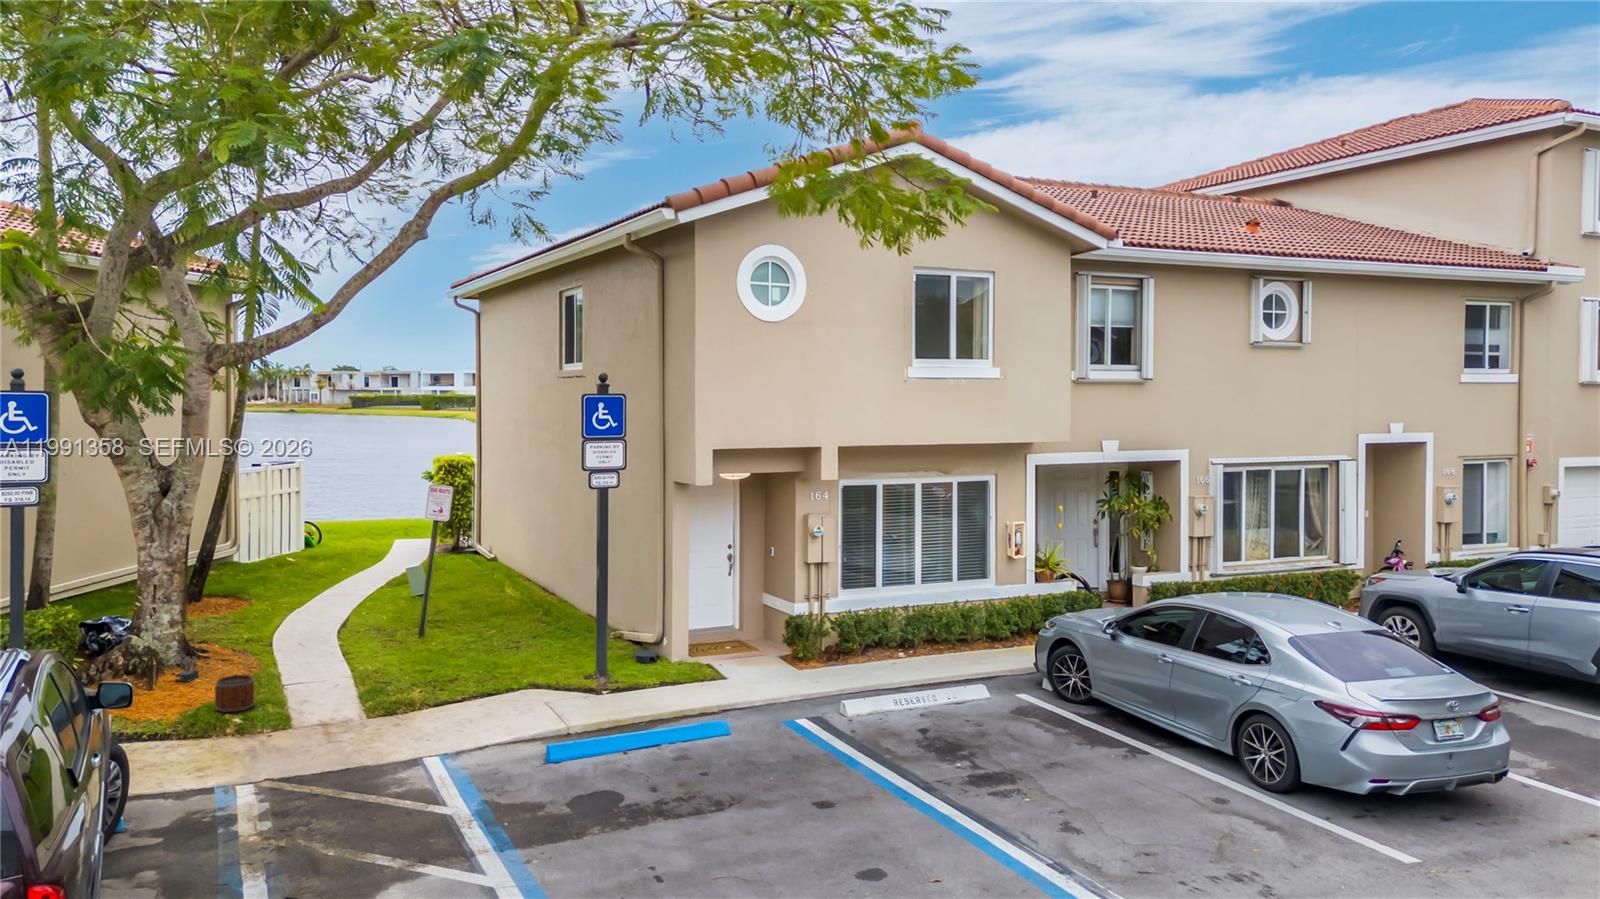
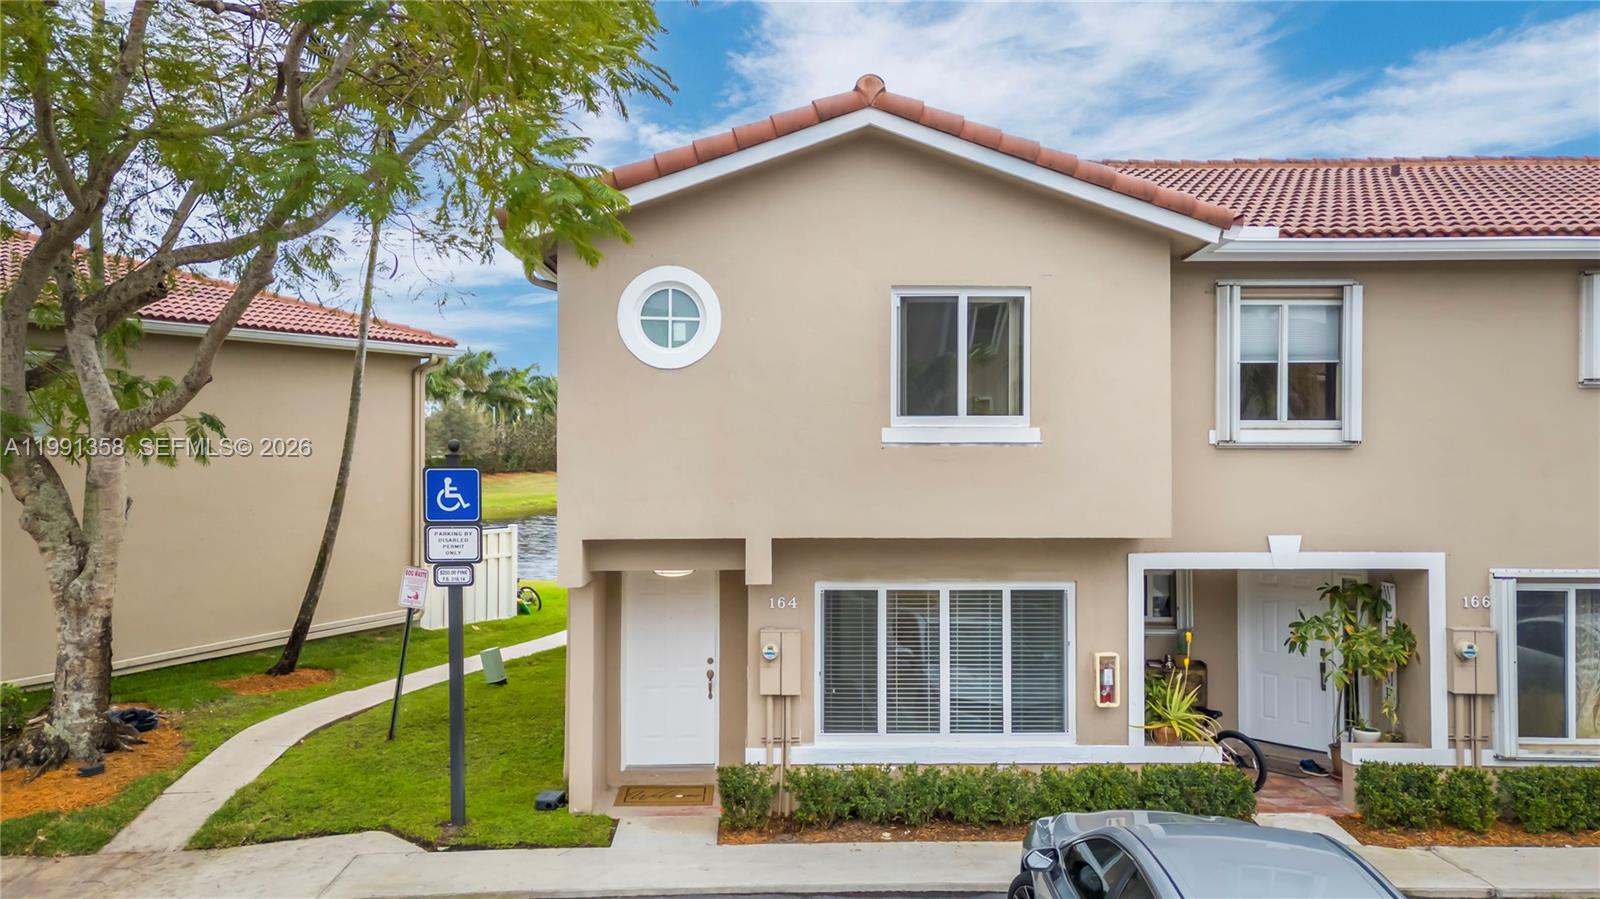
bucket: present [215,675,254,712] -> none [40,776,86,819]

